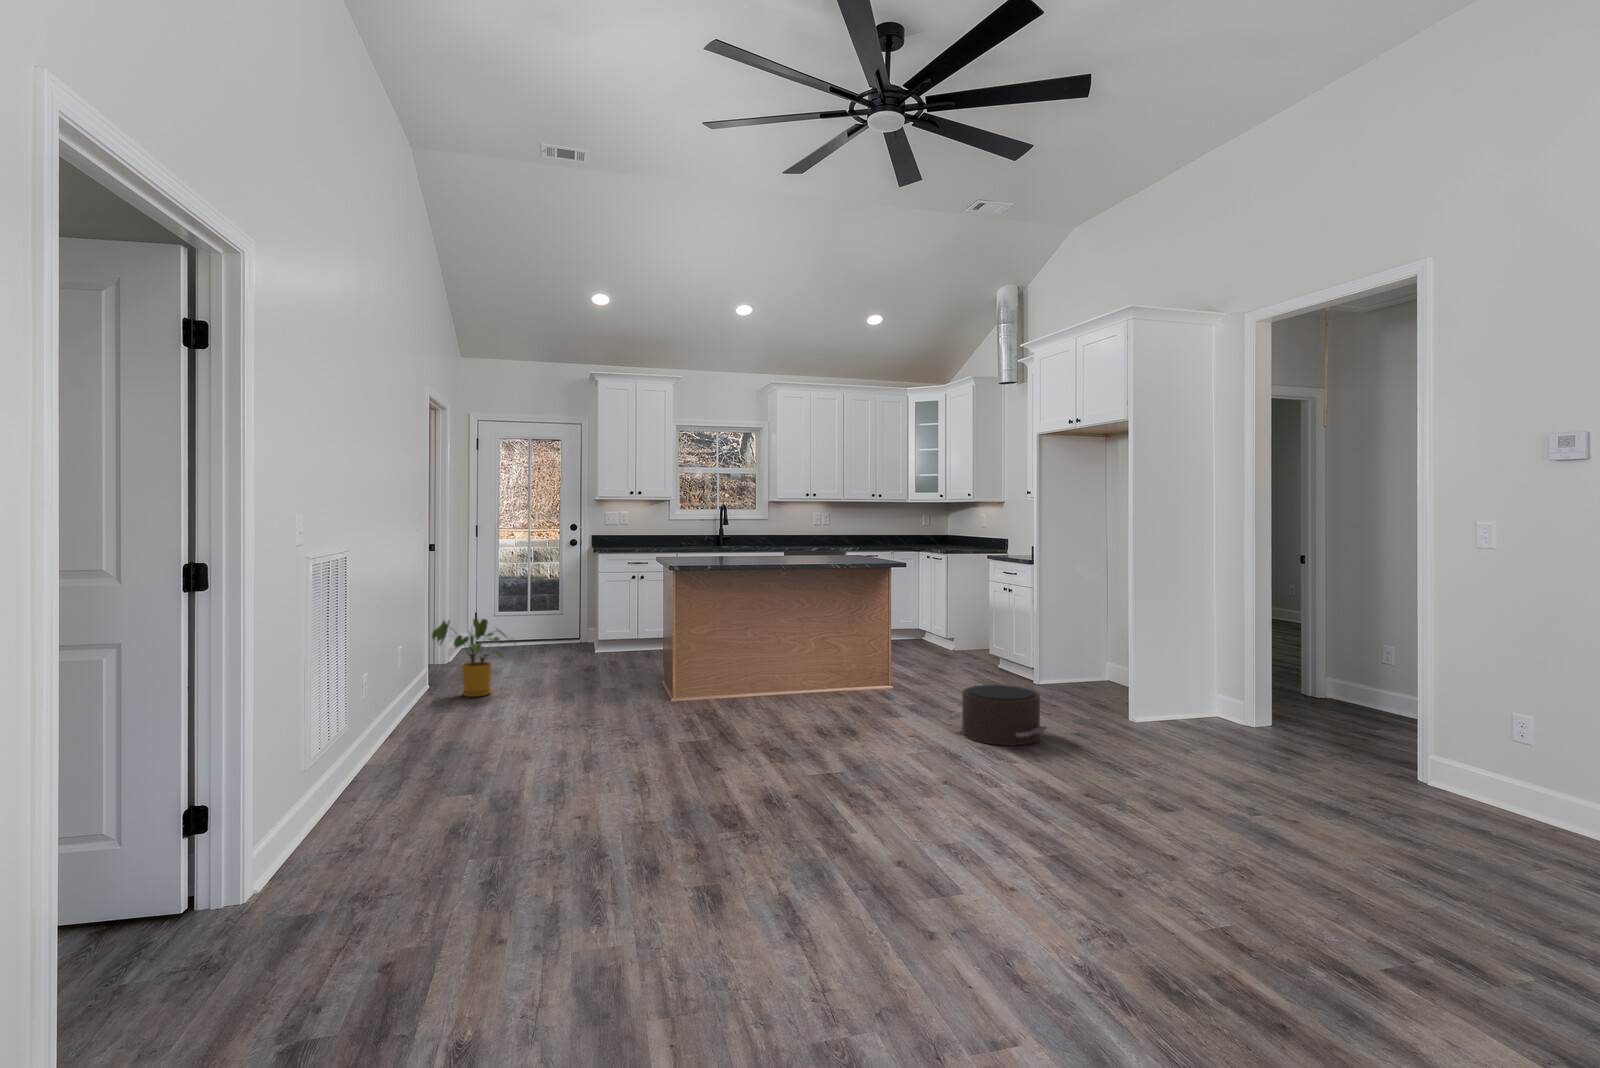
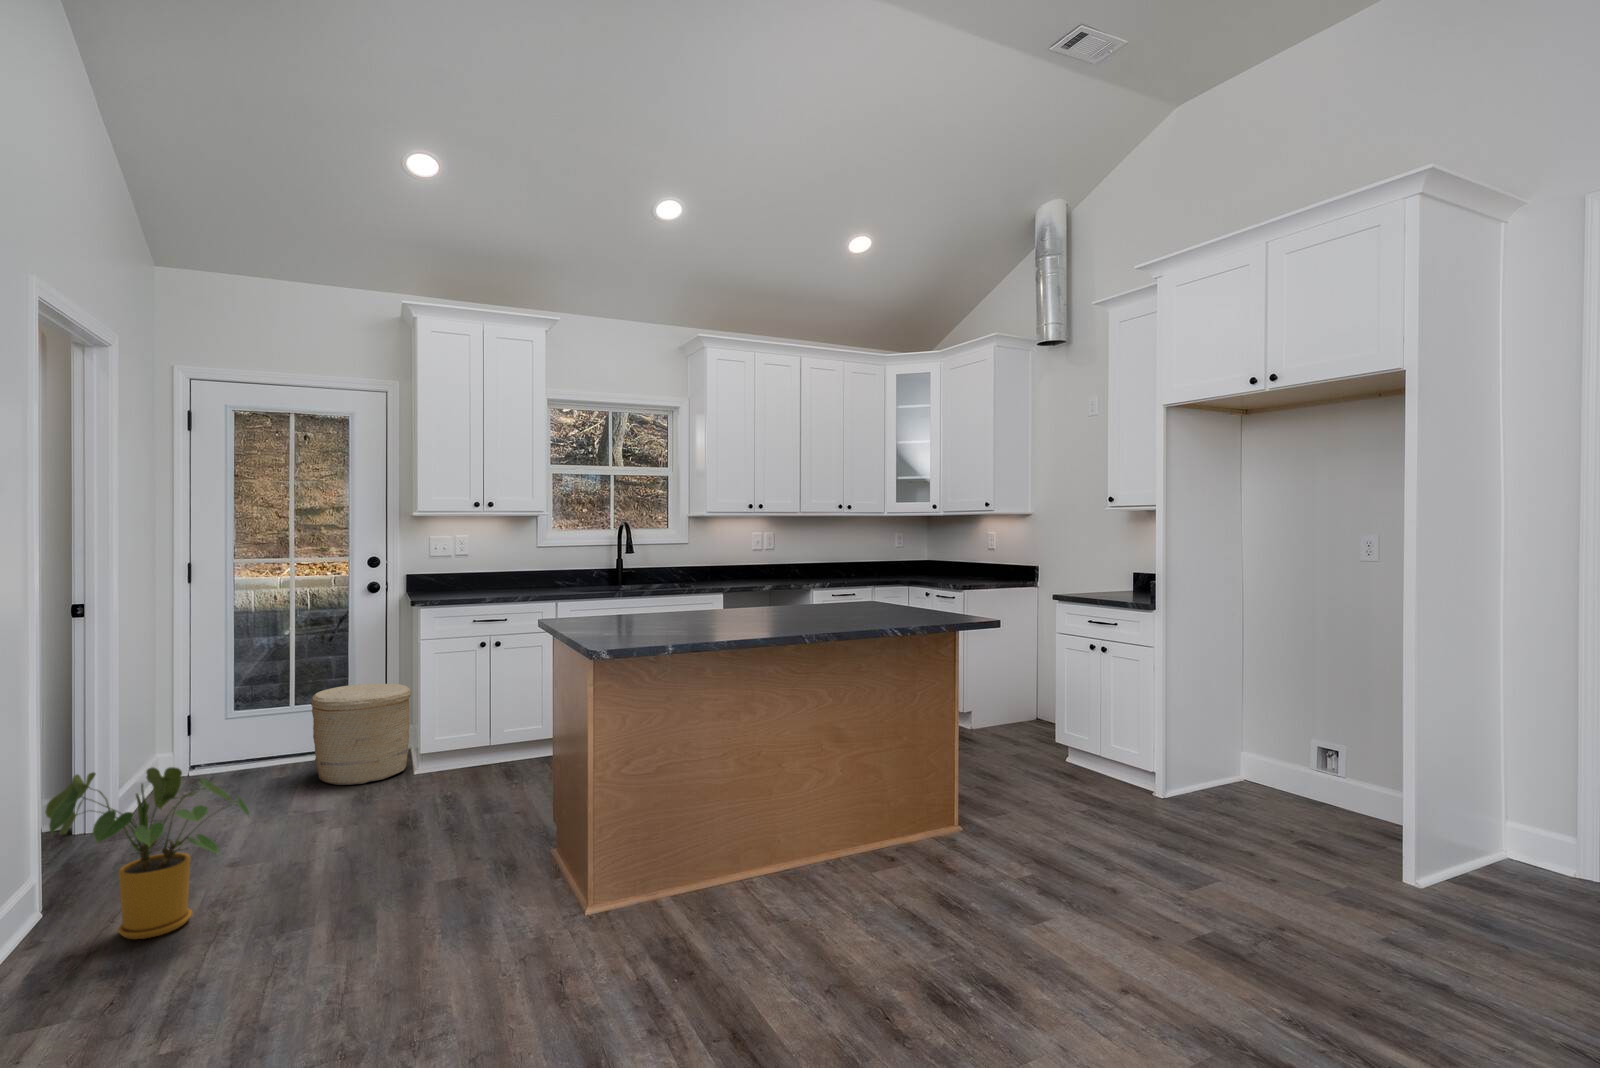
woven basket: none [539,600,593,655] -> present [311,684,411,785]
pouf: present [947,685,1046,745] -> none [1161,857,1380,1009]

